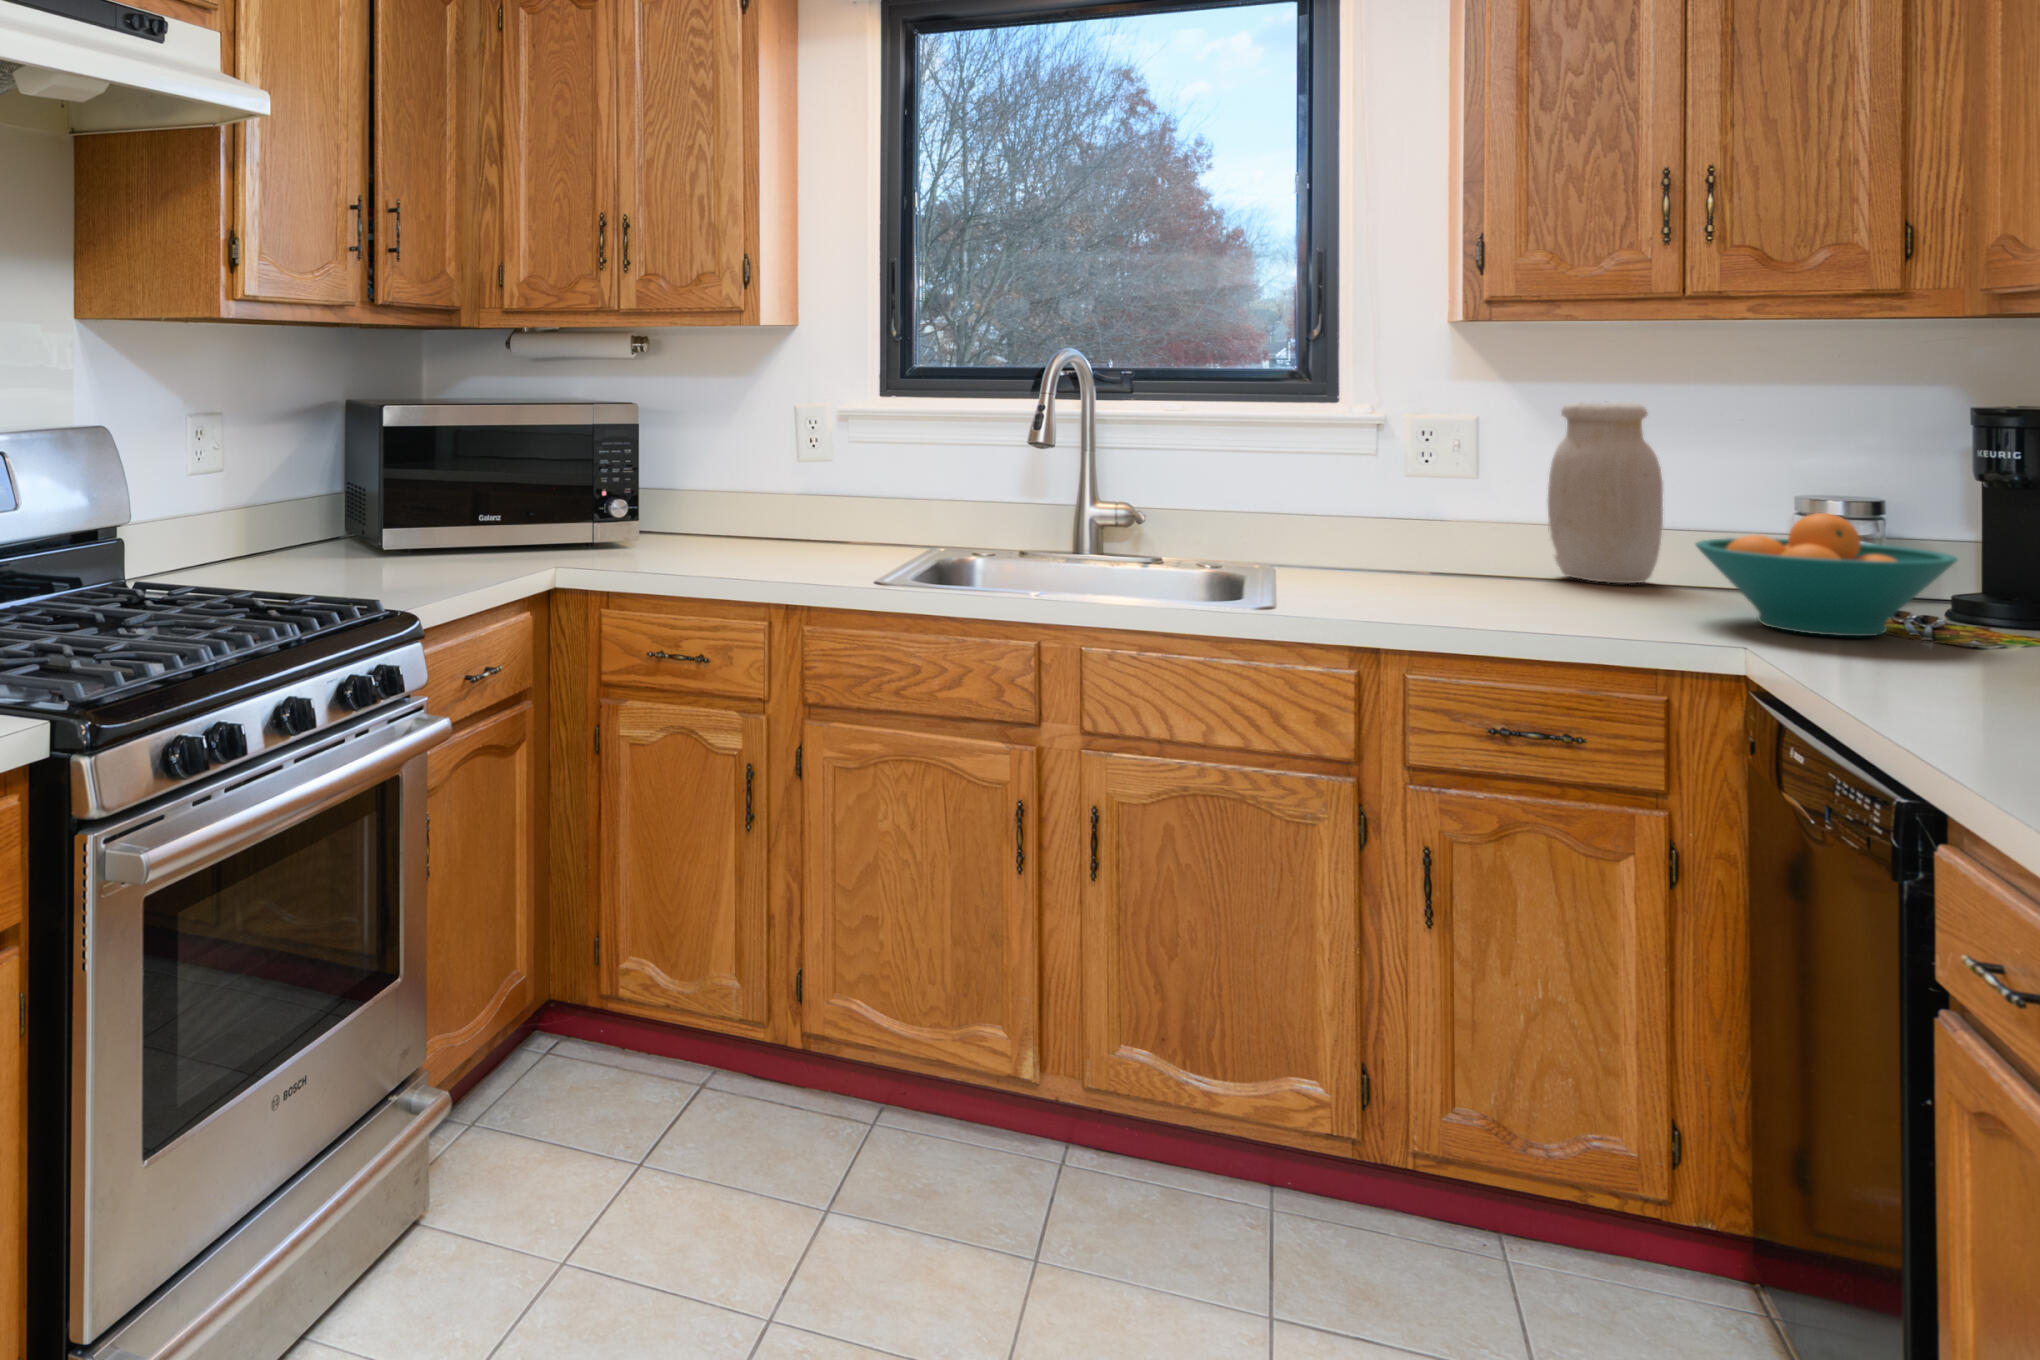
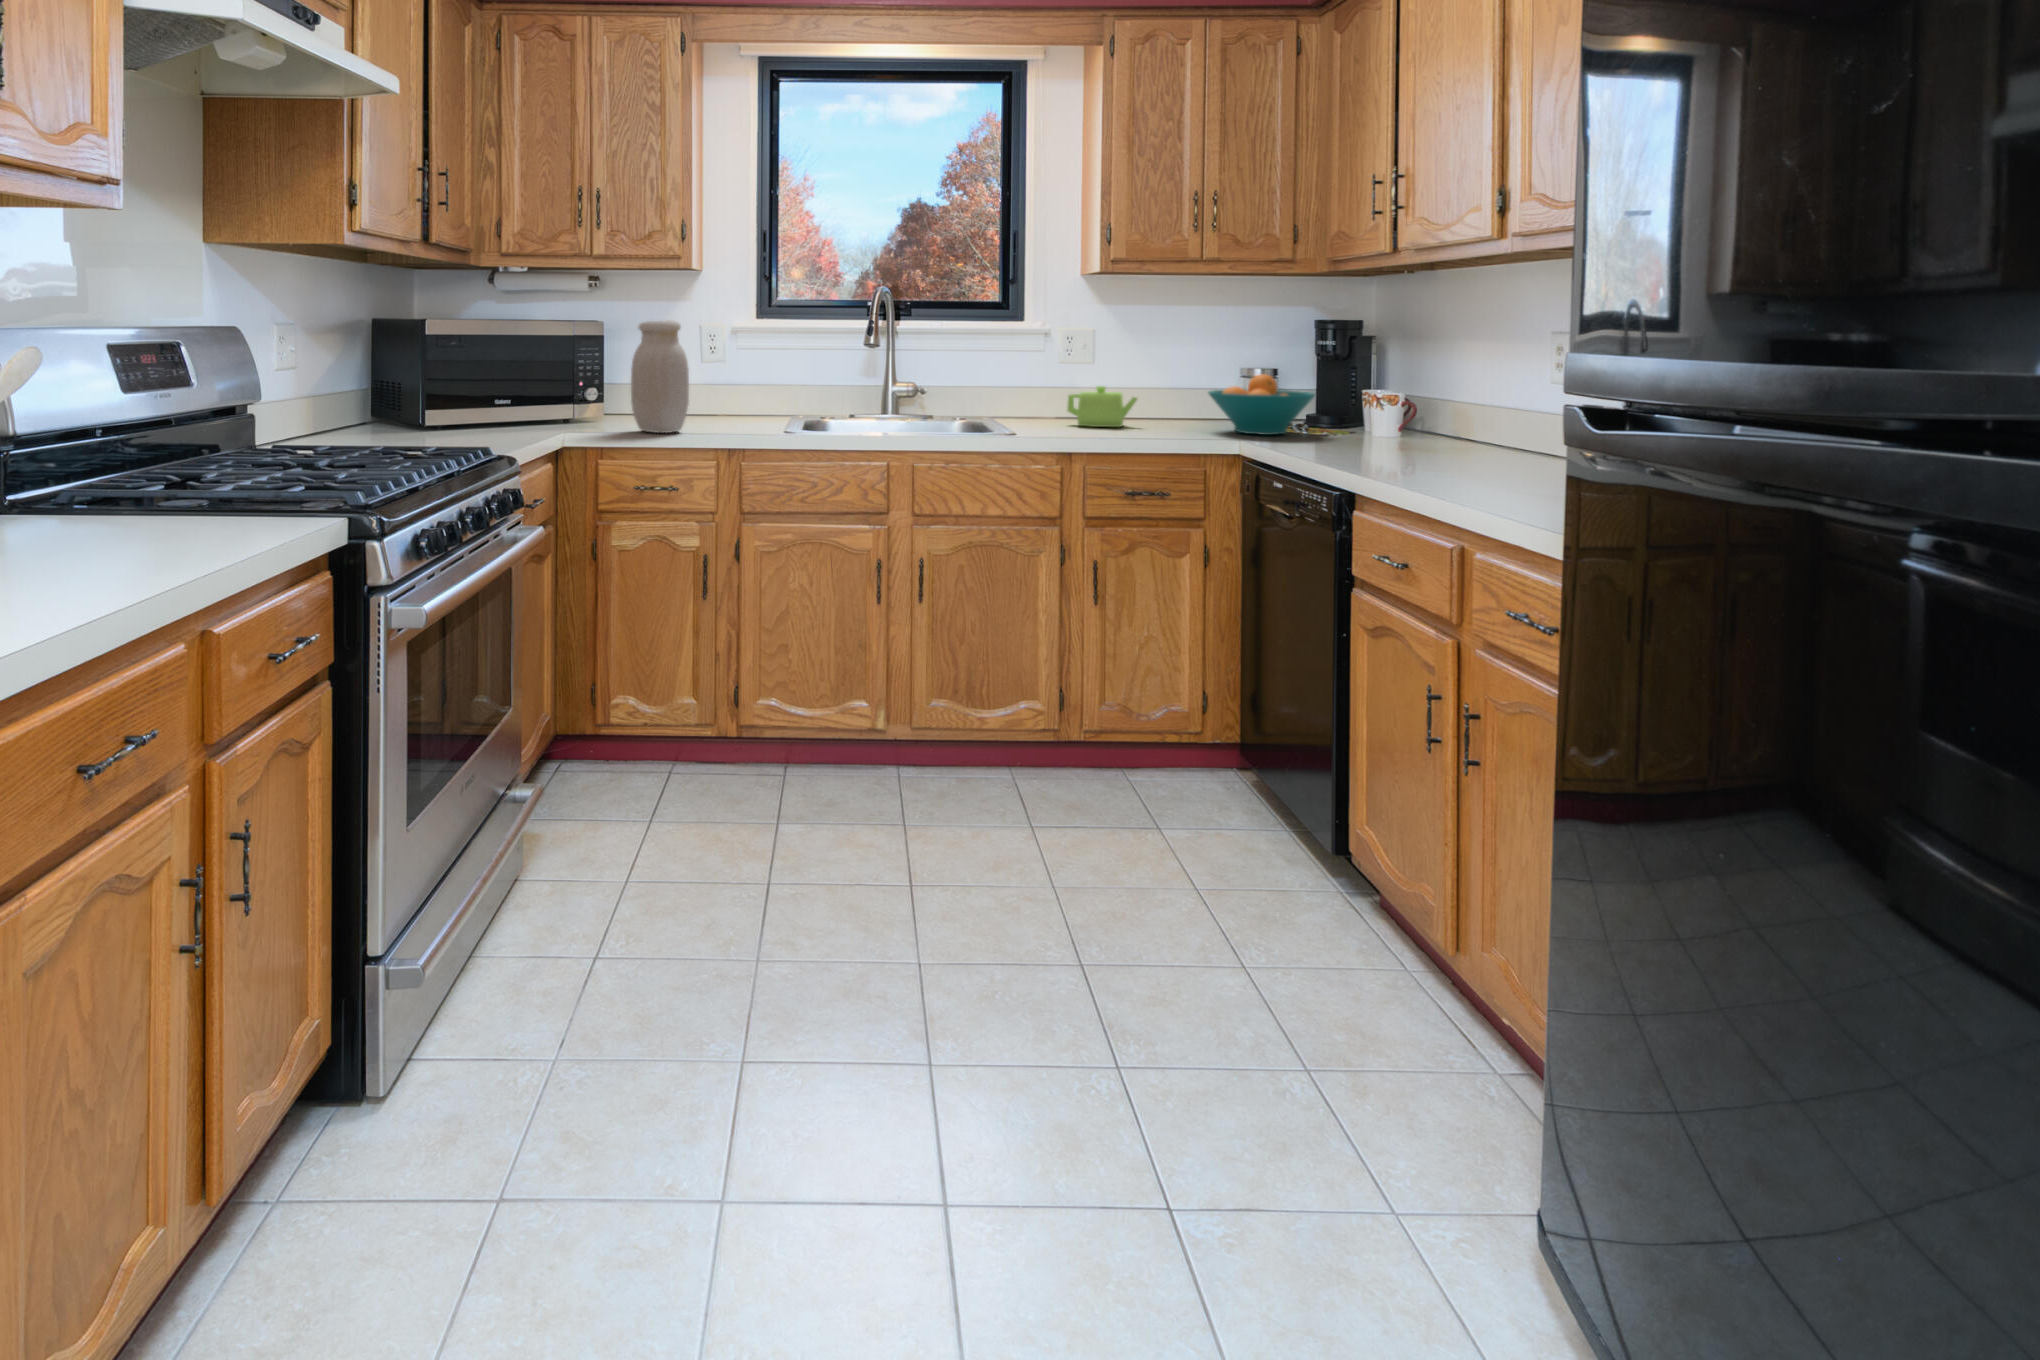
jar: present [1548,402,1663,583] -> present [631,320,689,433]
teapot: none [1404,521,1549,599] -> present [1067,386,1137,427]

